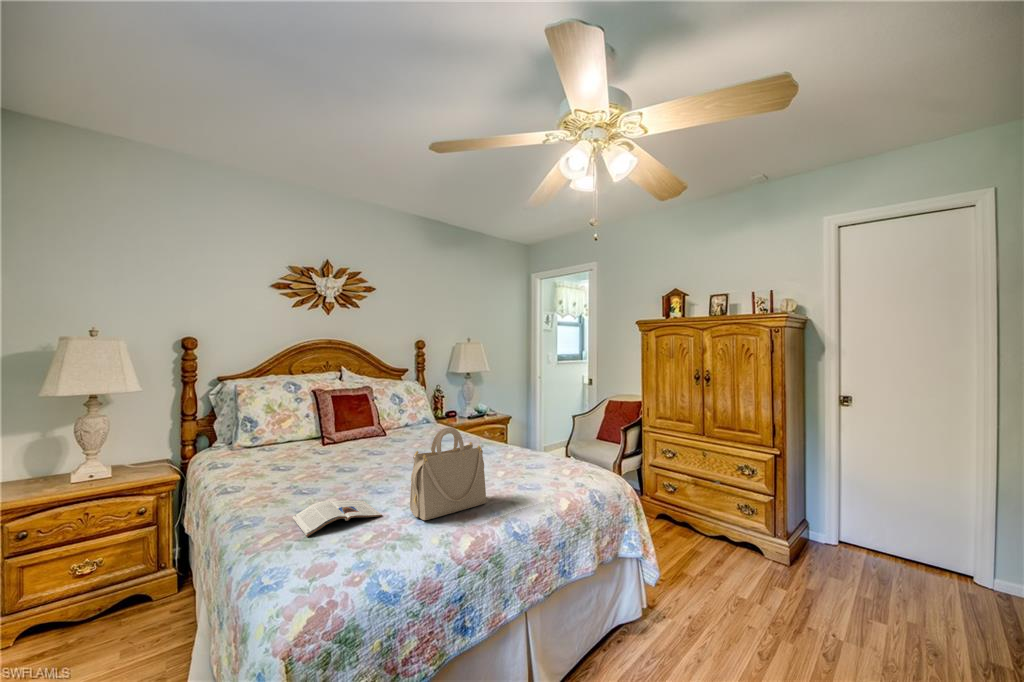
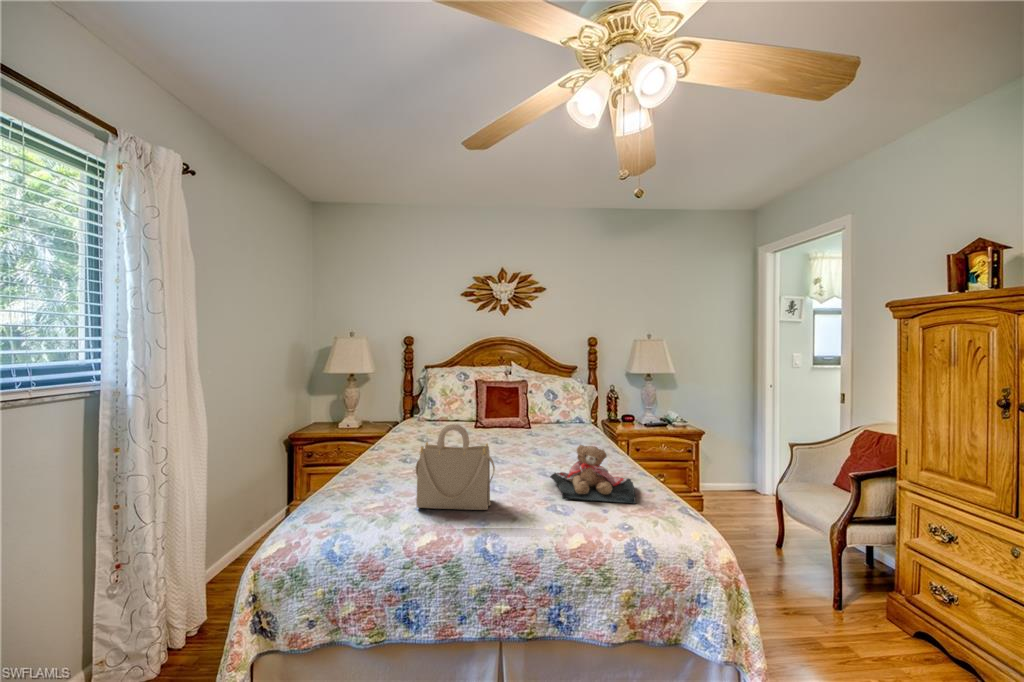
teddy bear: none [489,432,567,480] -> present [550,445,636,504]
magazine: present [292,501,382,536] -> none [342,470,415,494]

